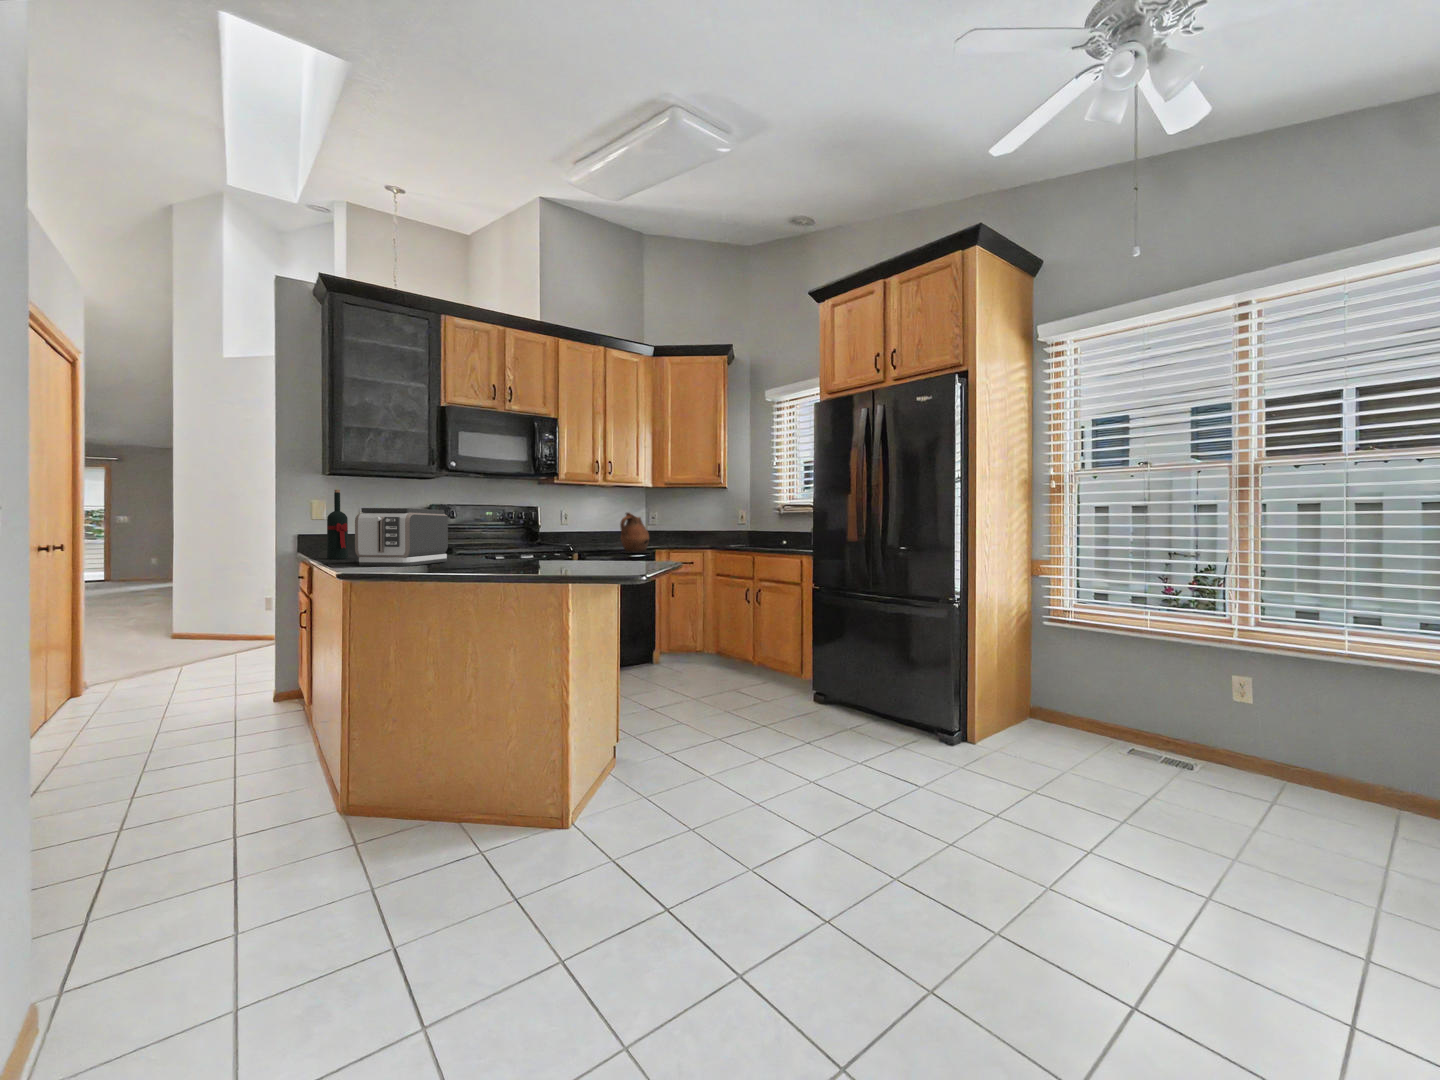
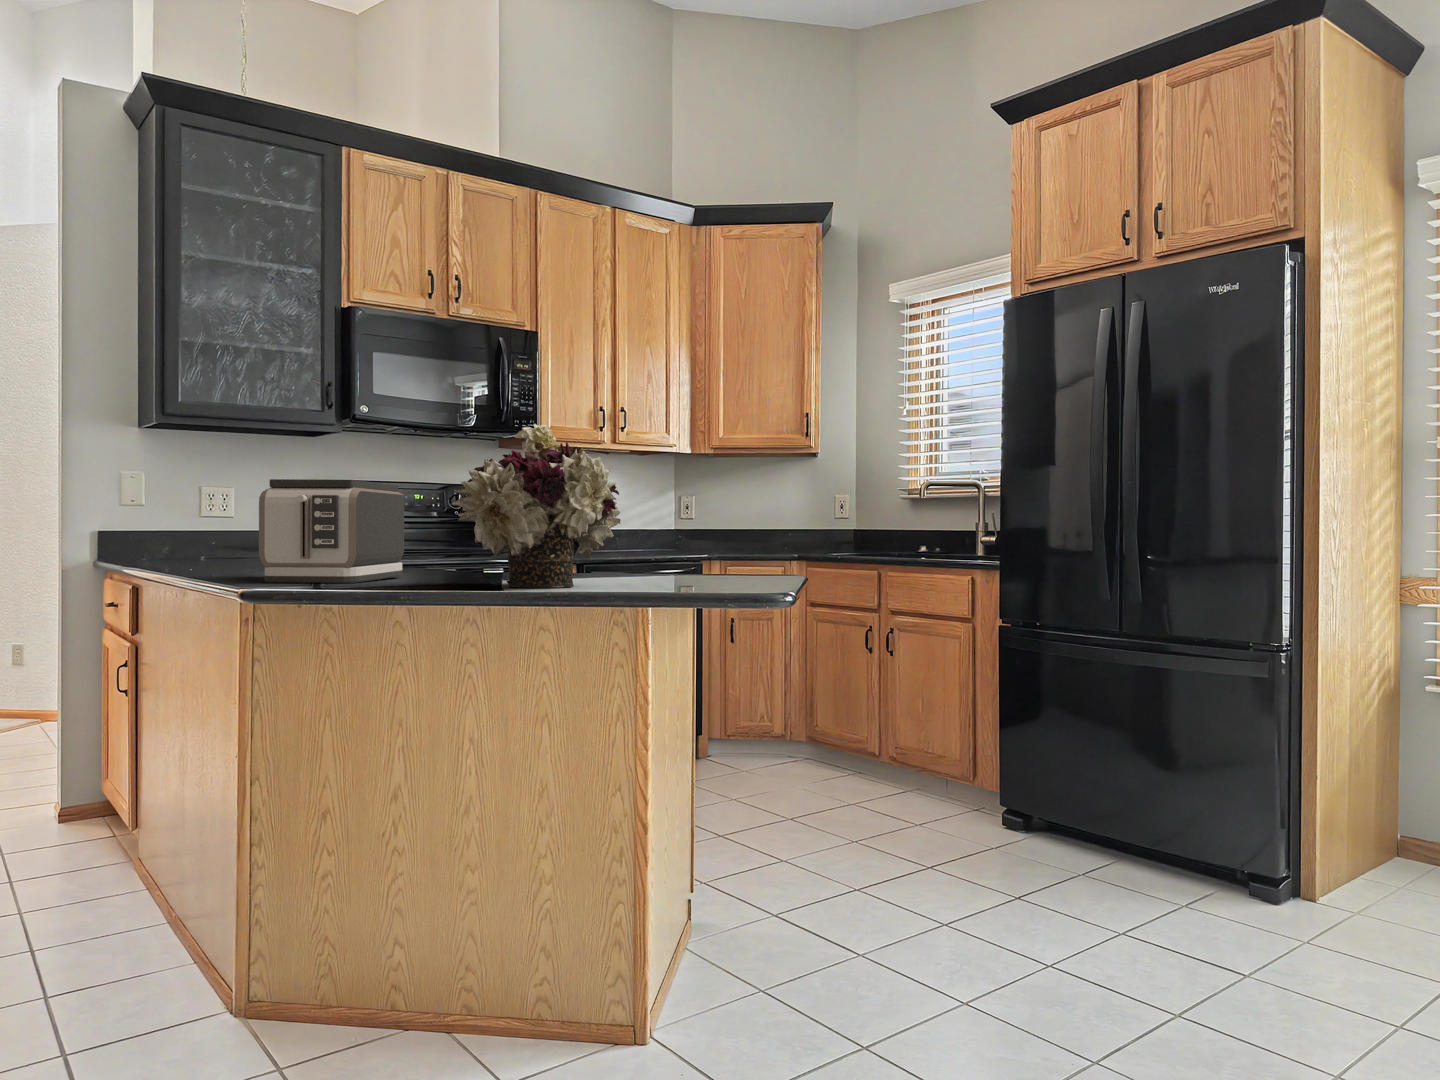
flower arrangement: none [456,477,559,569] -> present [452,424,621,588]
wine bottle: present [327,490,348,559] -> none [180,450,216,572]
ceramic pitcher: present [620,513,649,553] -> none [651,493,713,565]

